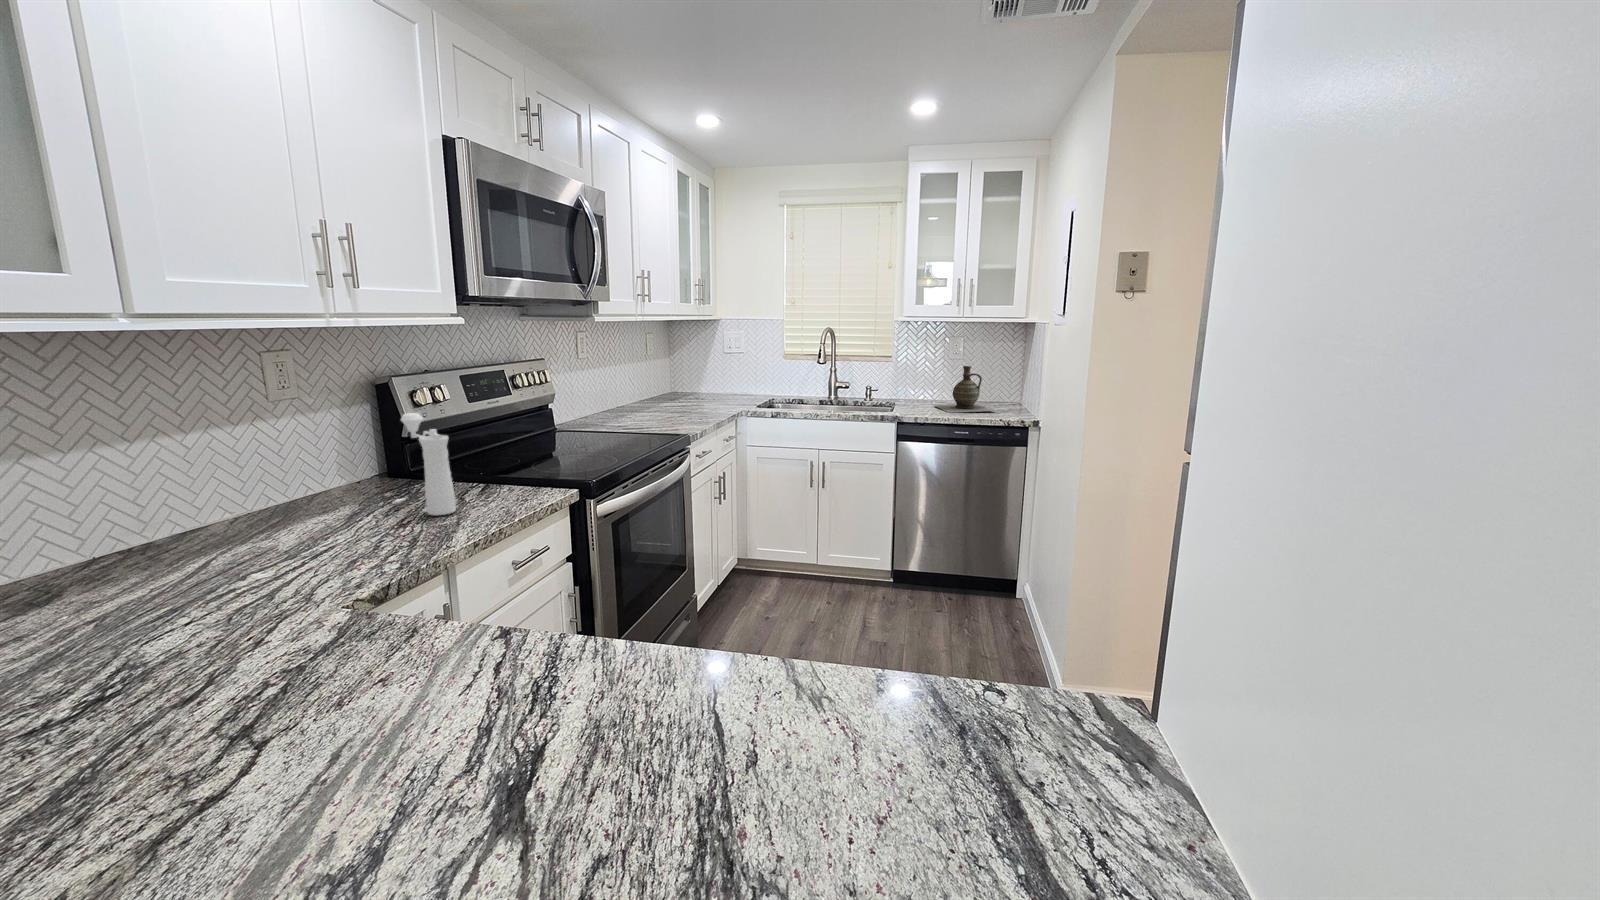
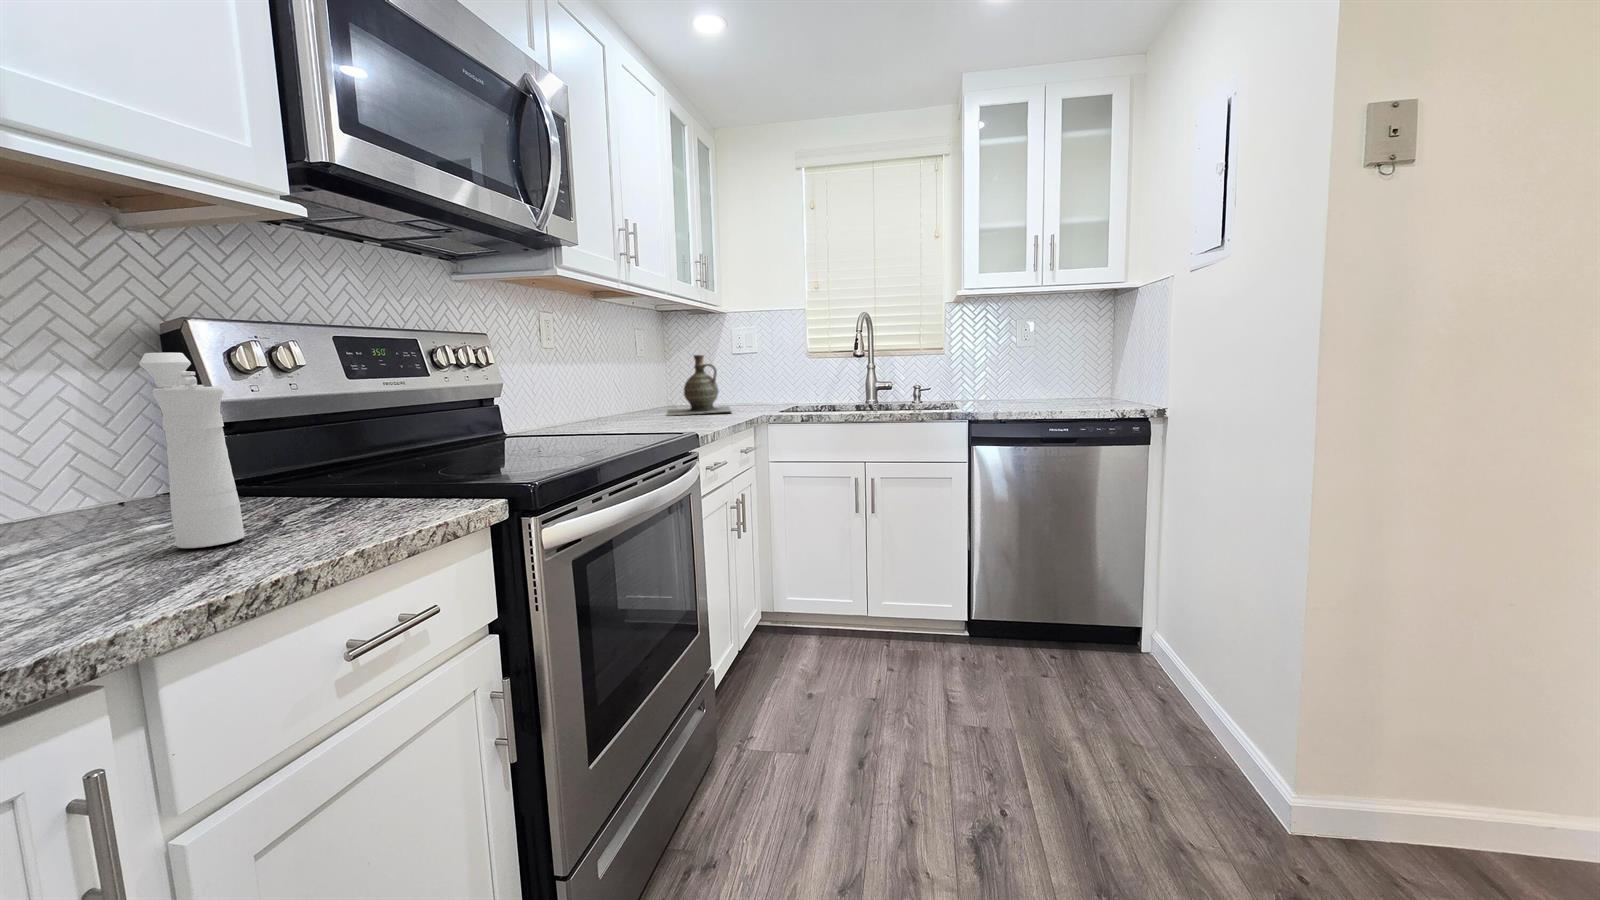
ceramic jug: present [934,366,993,413] -> present [667,355,731,416]

